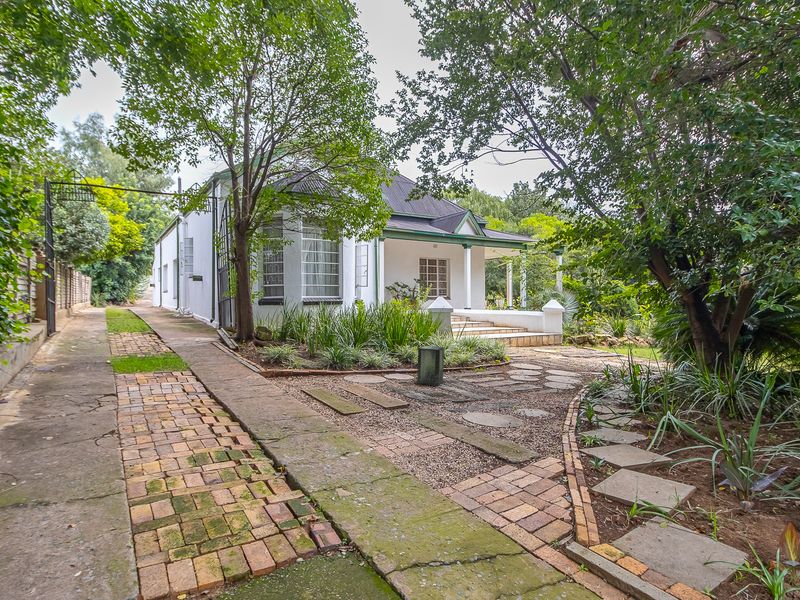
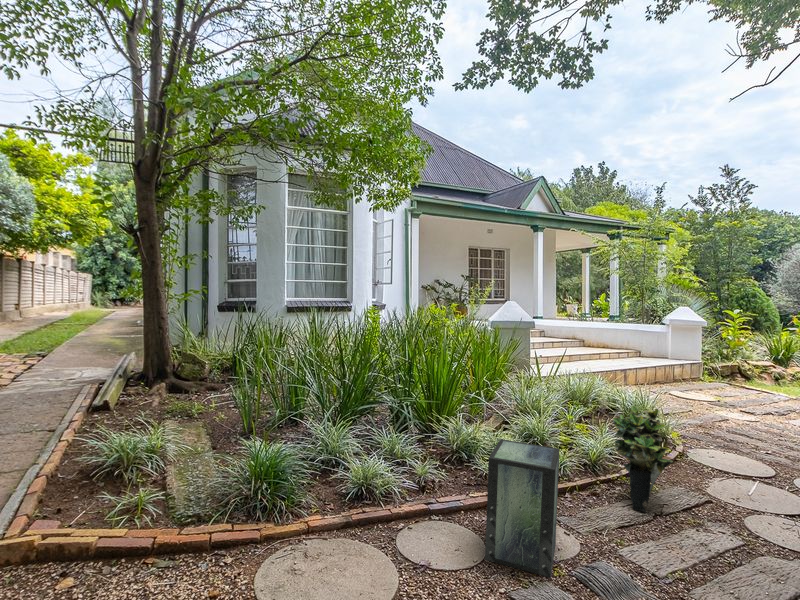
potted plant: none [471,338,493,377] -> present [613,405,673,512]

